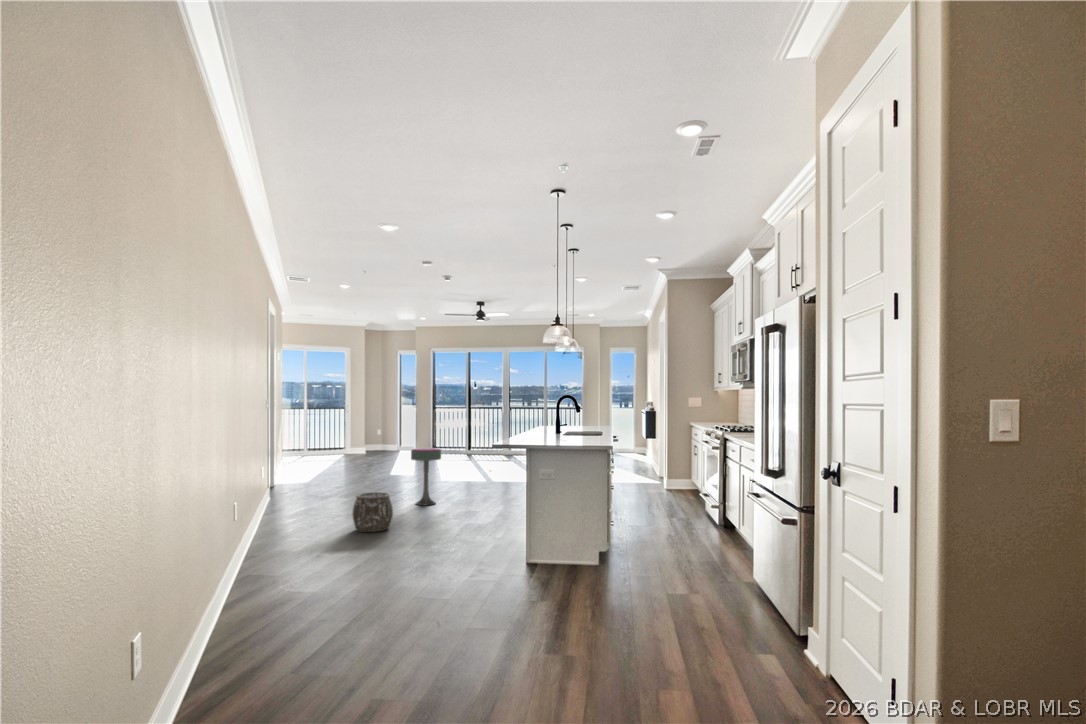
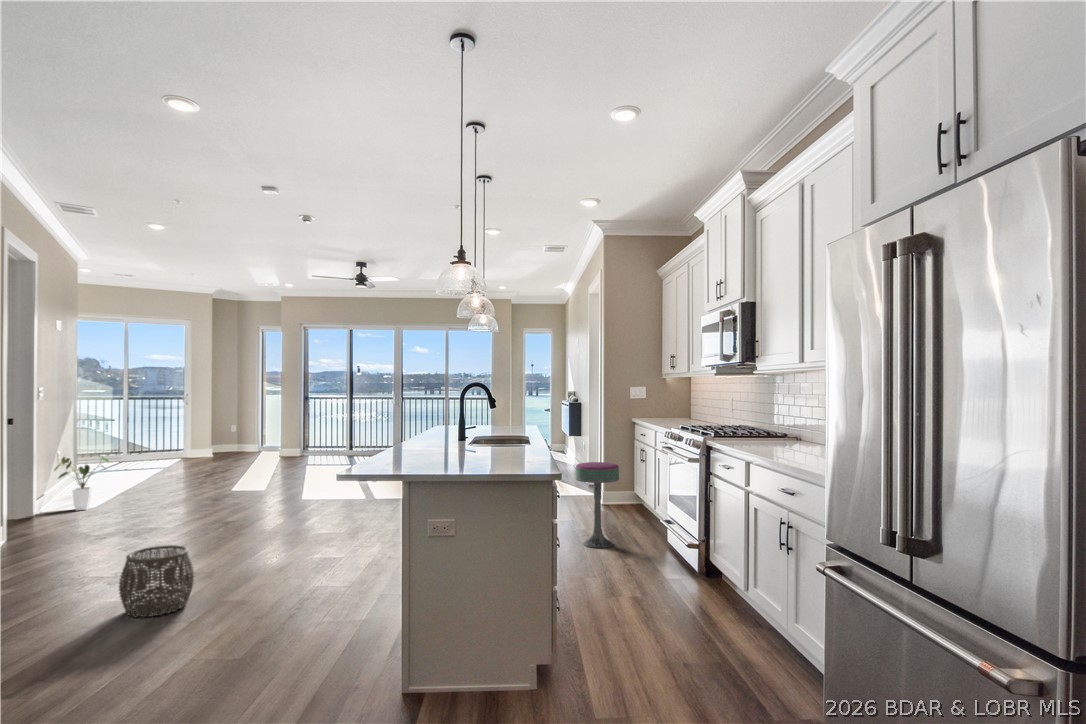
house plant: none [277,445,312,483] -> present [54,457,109,510]
bar stool: present [411,448,441,506] -> present [576,462,619,548]

